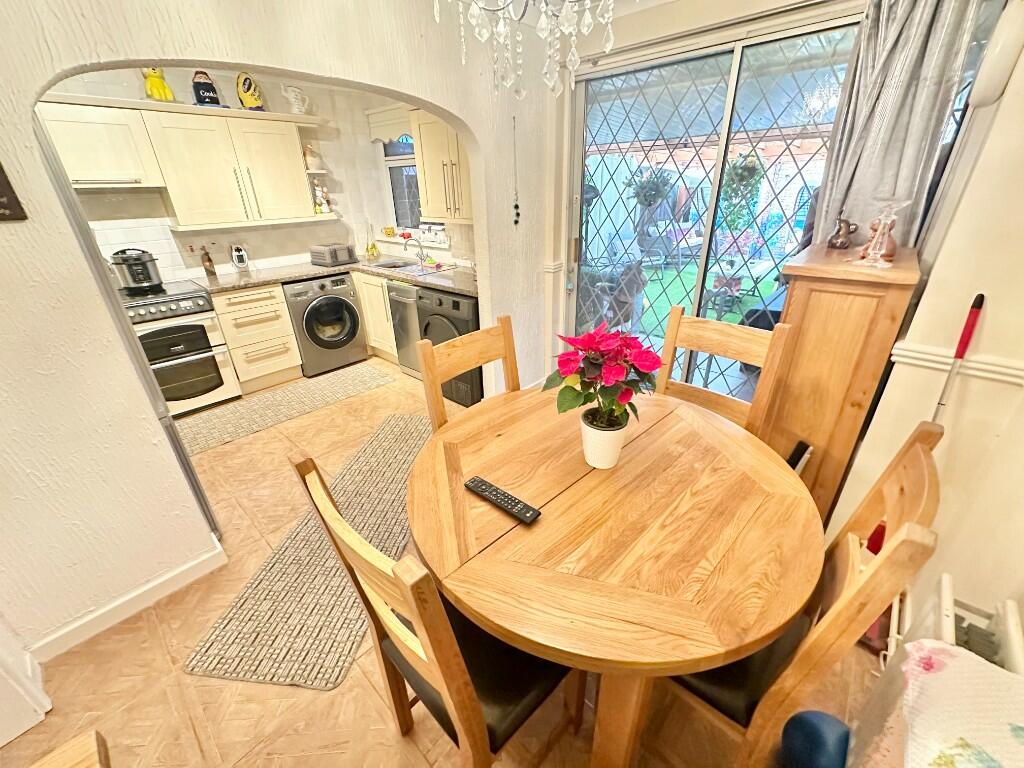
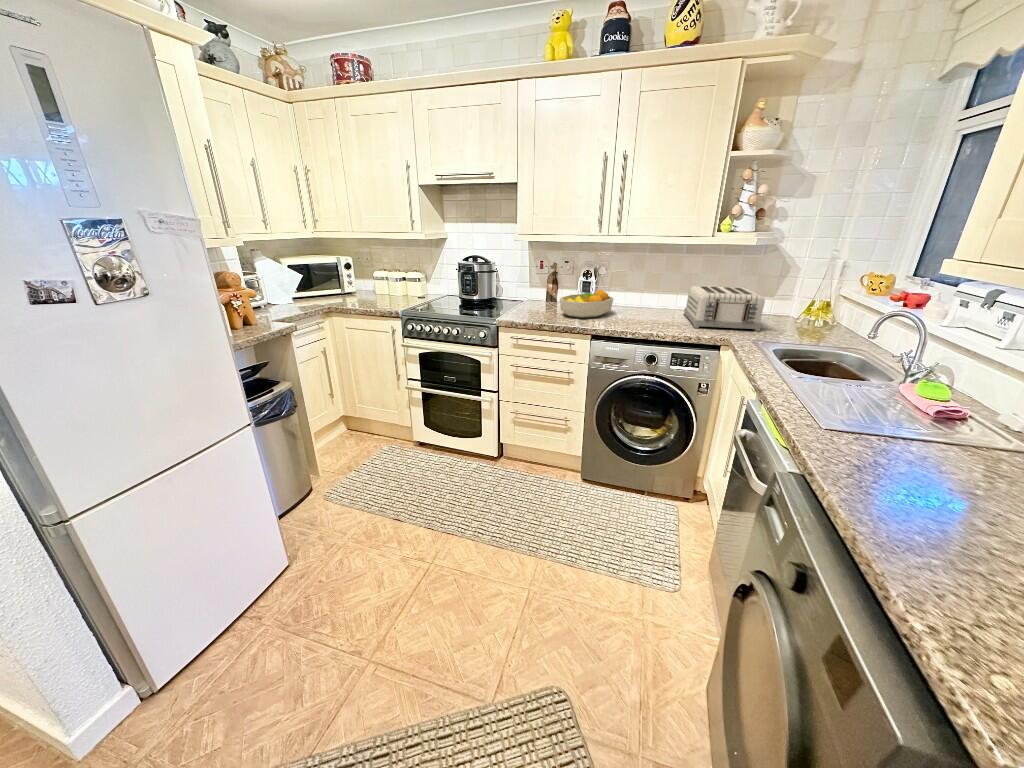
fruit bowl: none [234,257,270,278] -> present [560,289,614,318]

